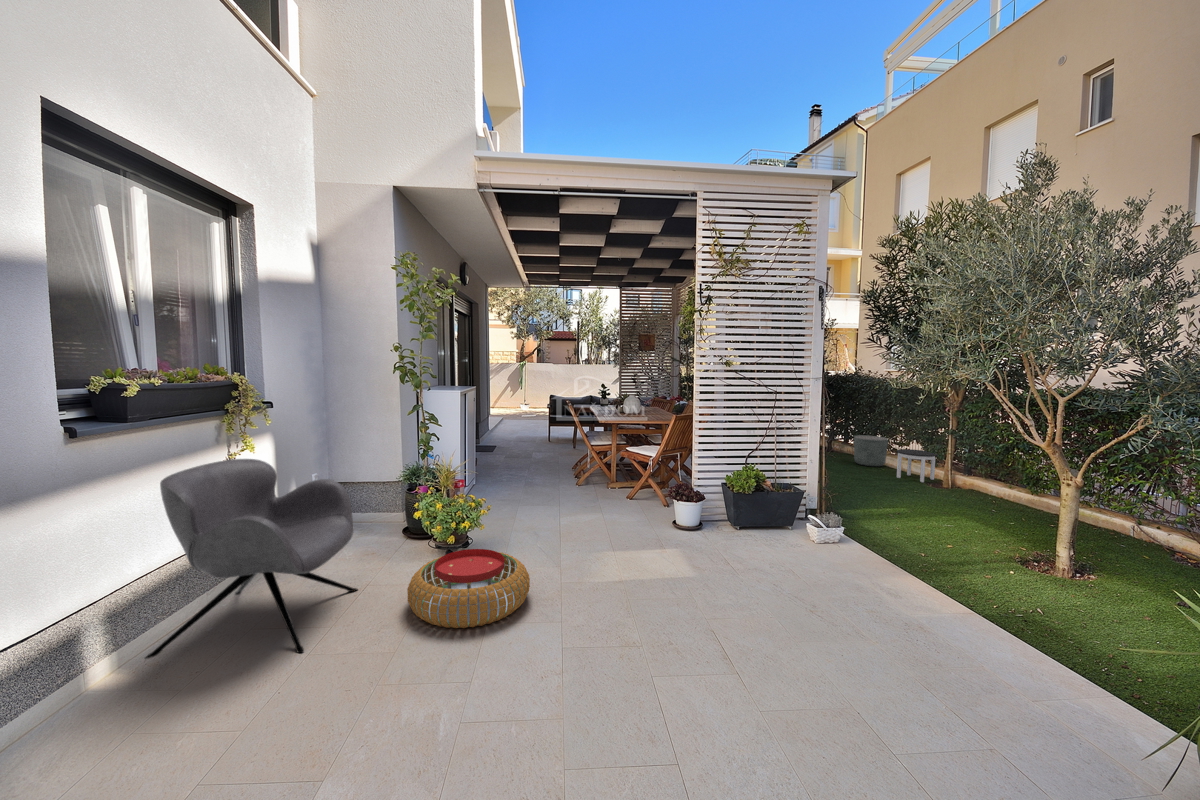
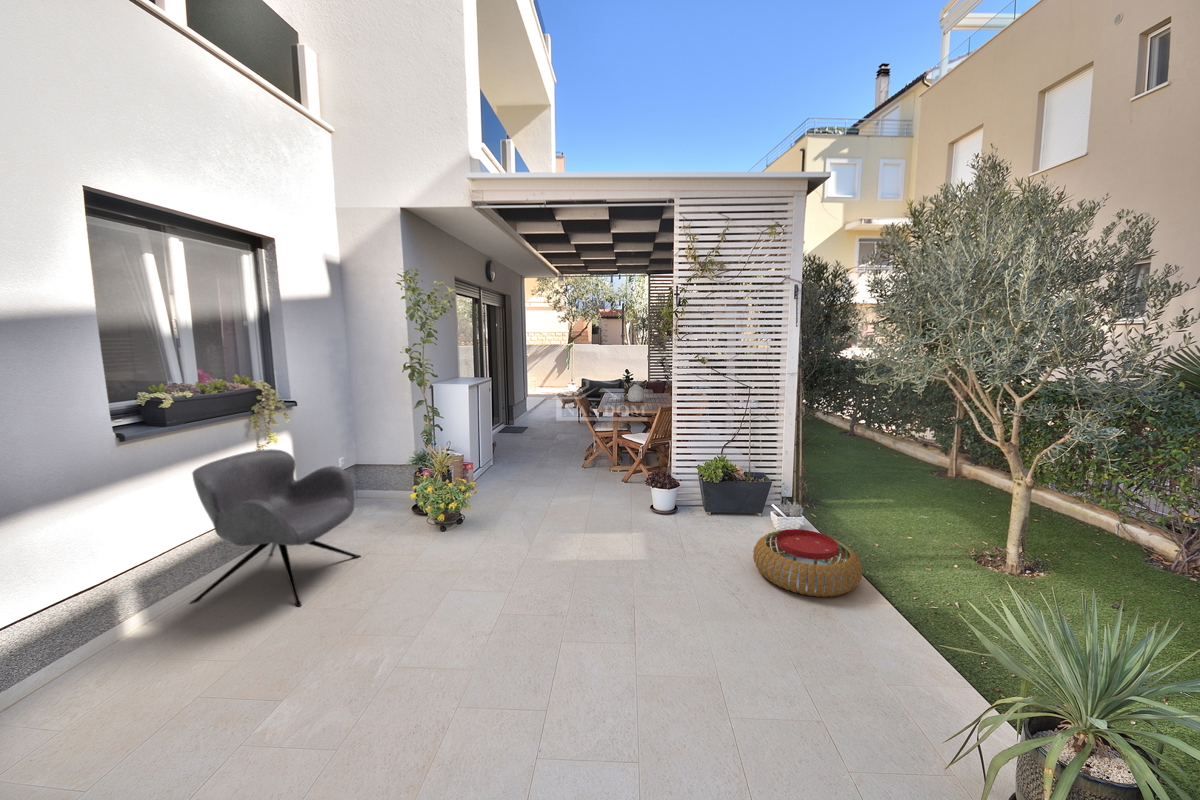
planter: present [854,436,888,466] -> none [863,421,897,452]
round table: present [897,449,938,482] -> none [899,437,941,471]
pouf: present [407,549,530,628] -> present [753,529,862,597]

